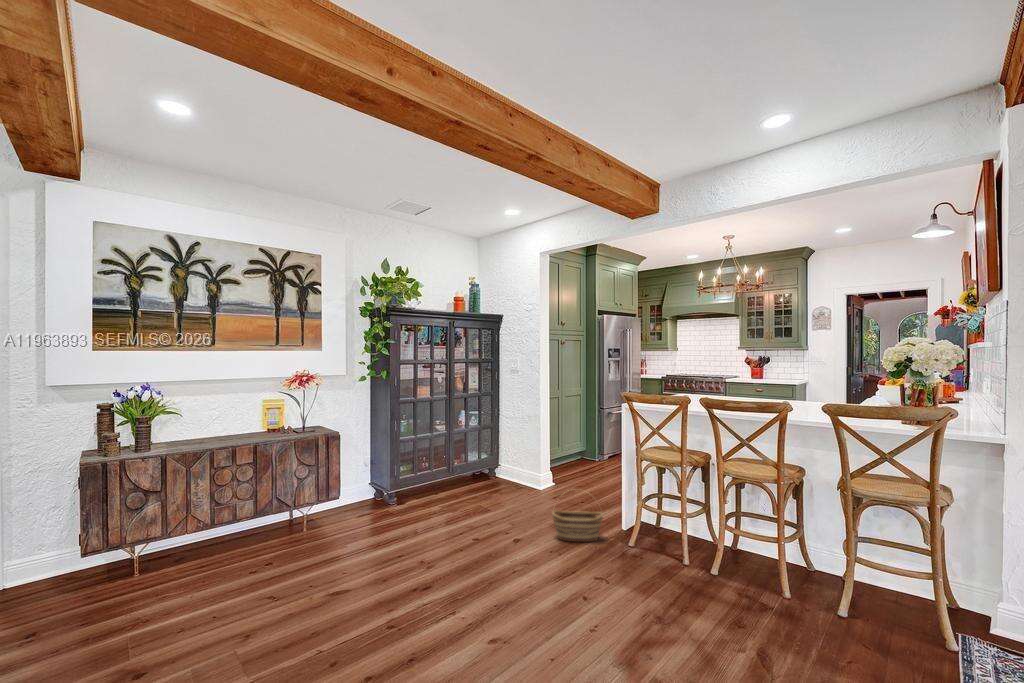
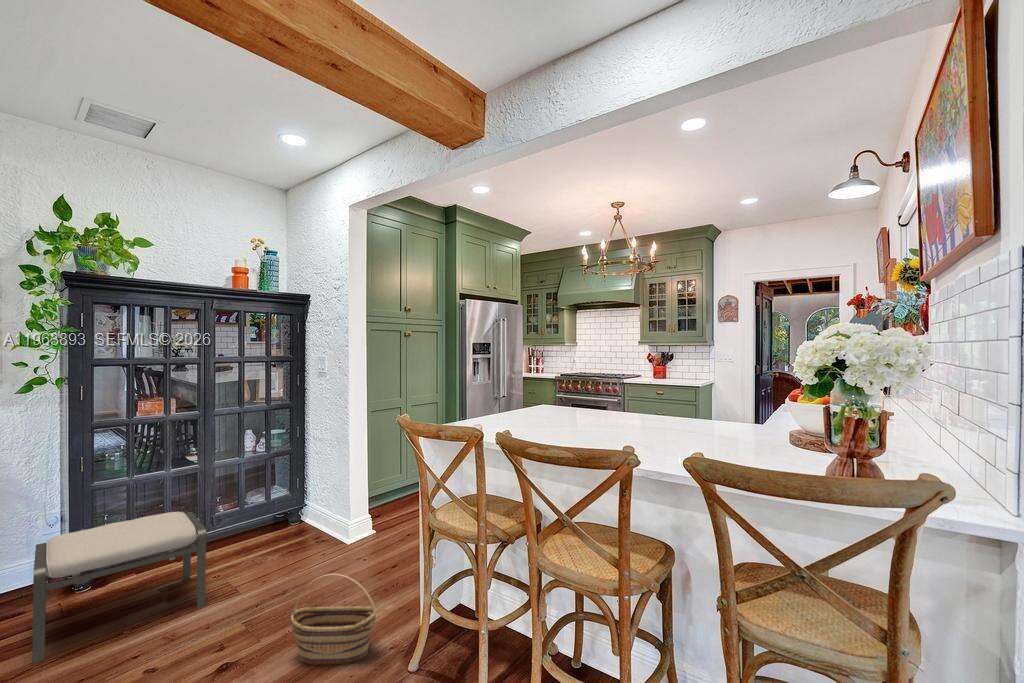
ottoman: none [385,458,477,533] -> present [32,512,207,663]

